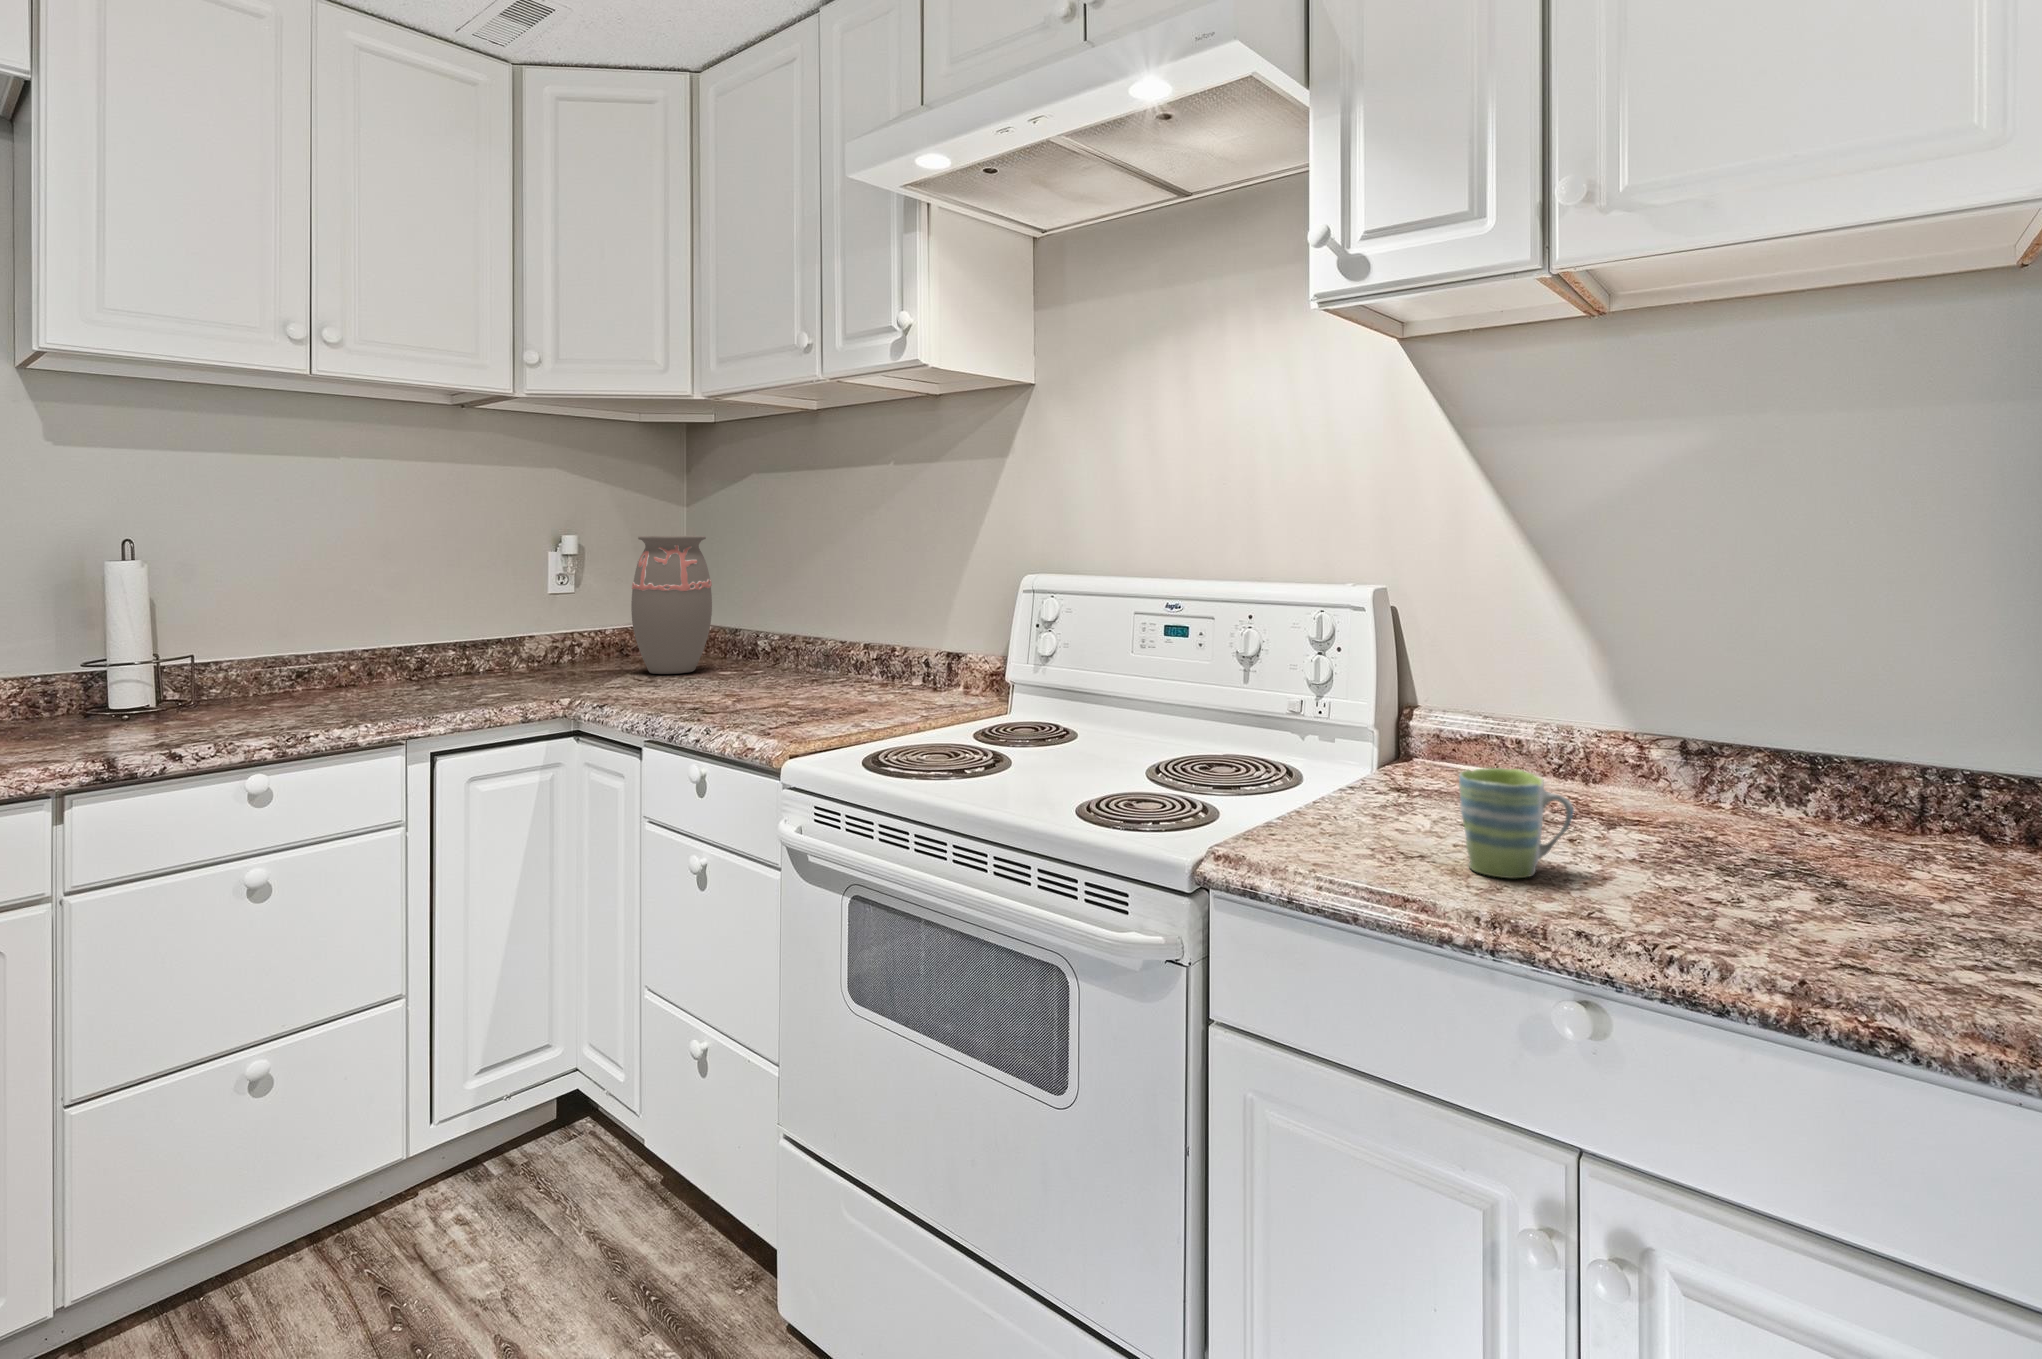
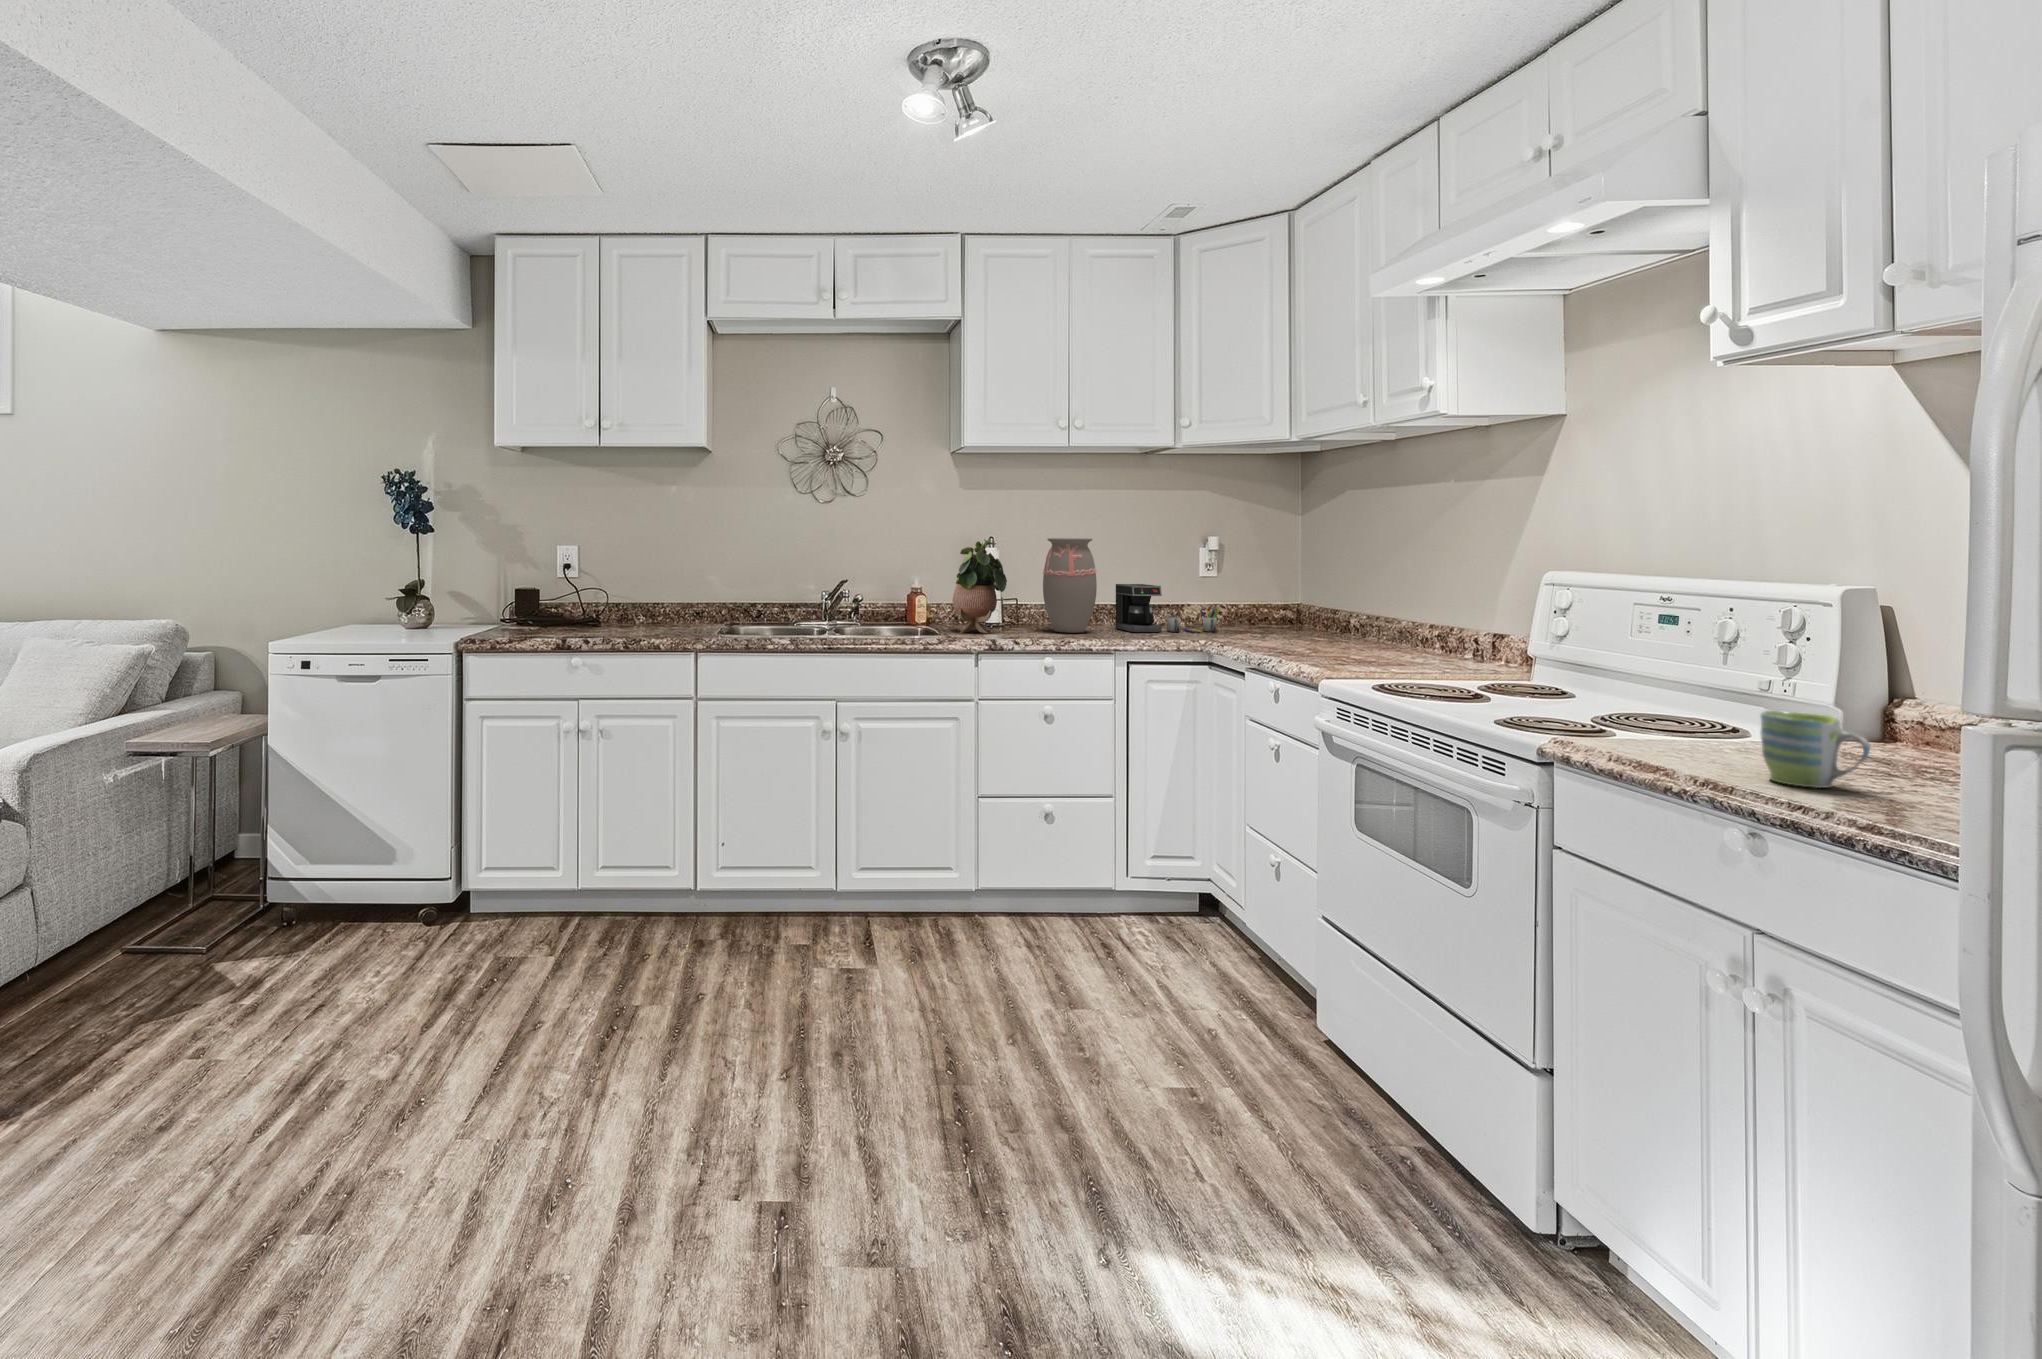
decorative vase: present [631,536,712,674] -> present [1043,538,1097,633]
potted plant: none [27,538,170,734] -> present [953,538,1007,633]
coffee maker: none [404,610,579,692] -> present [1116,584,1219,632]

